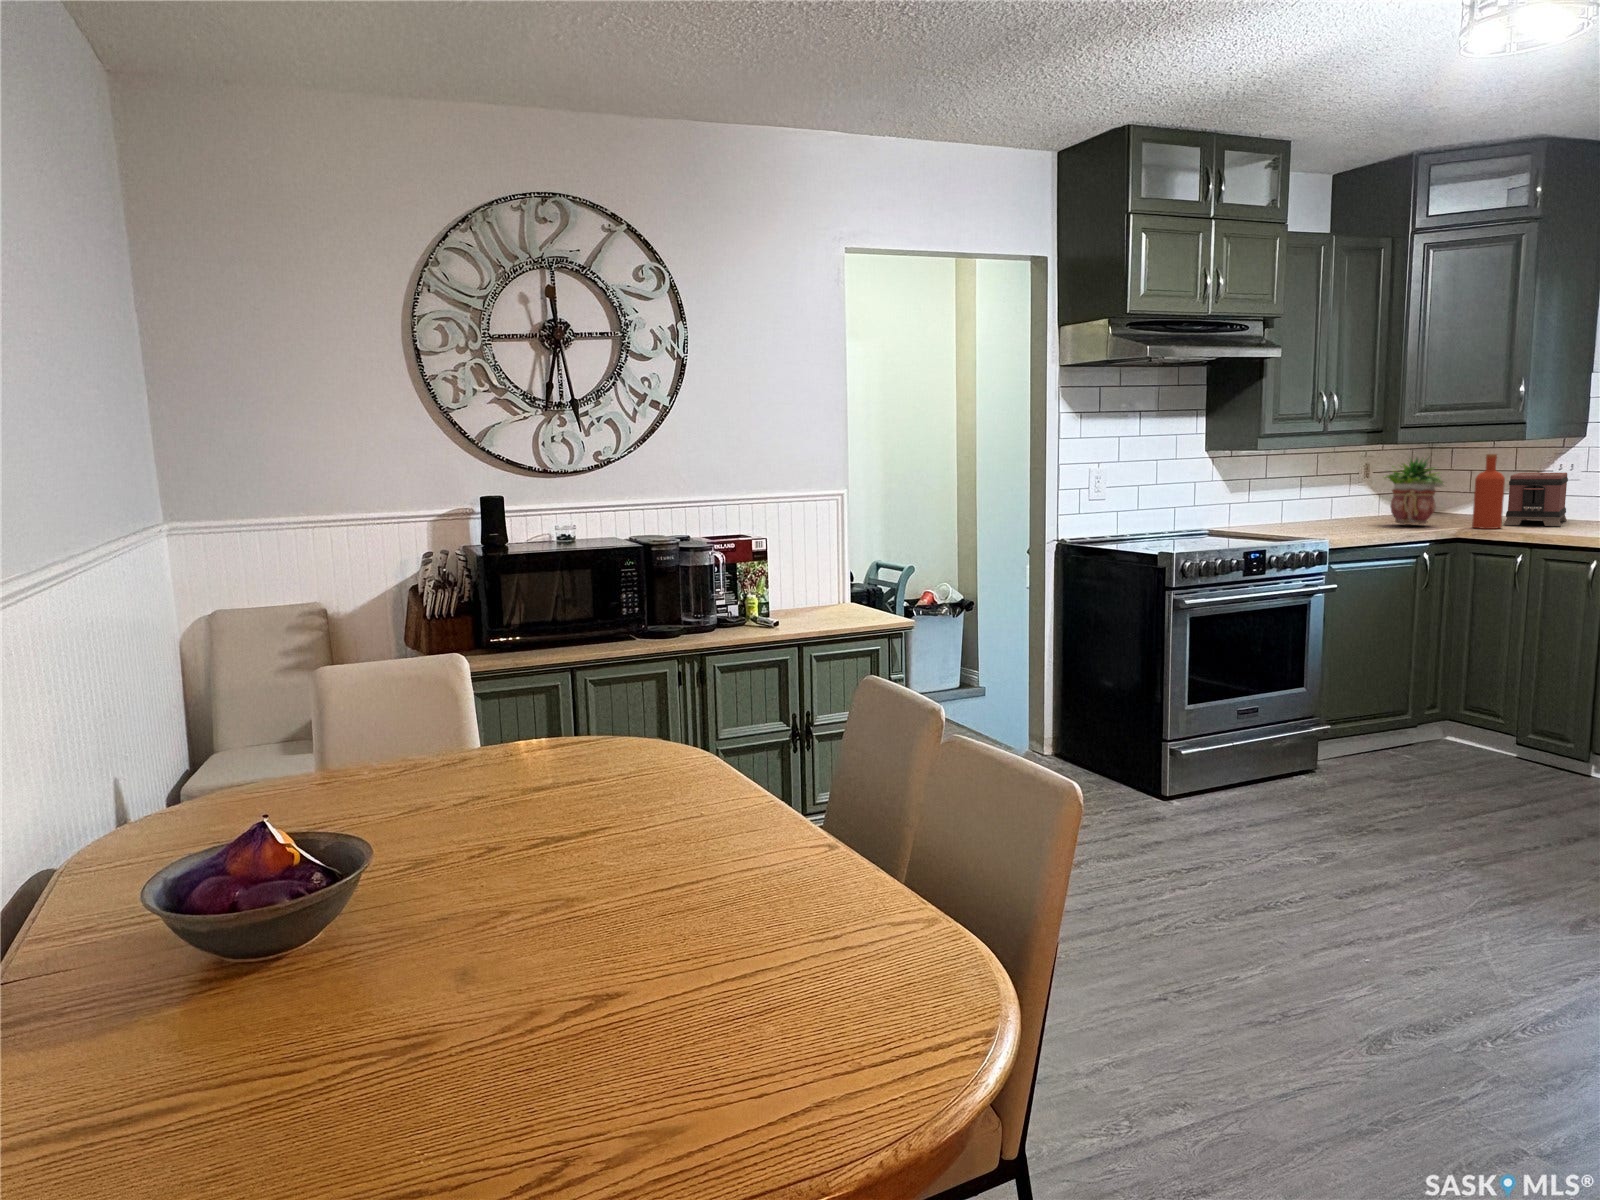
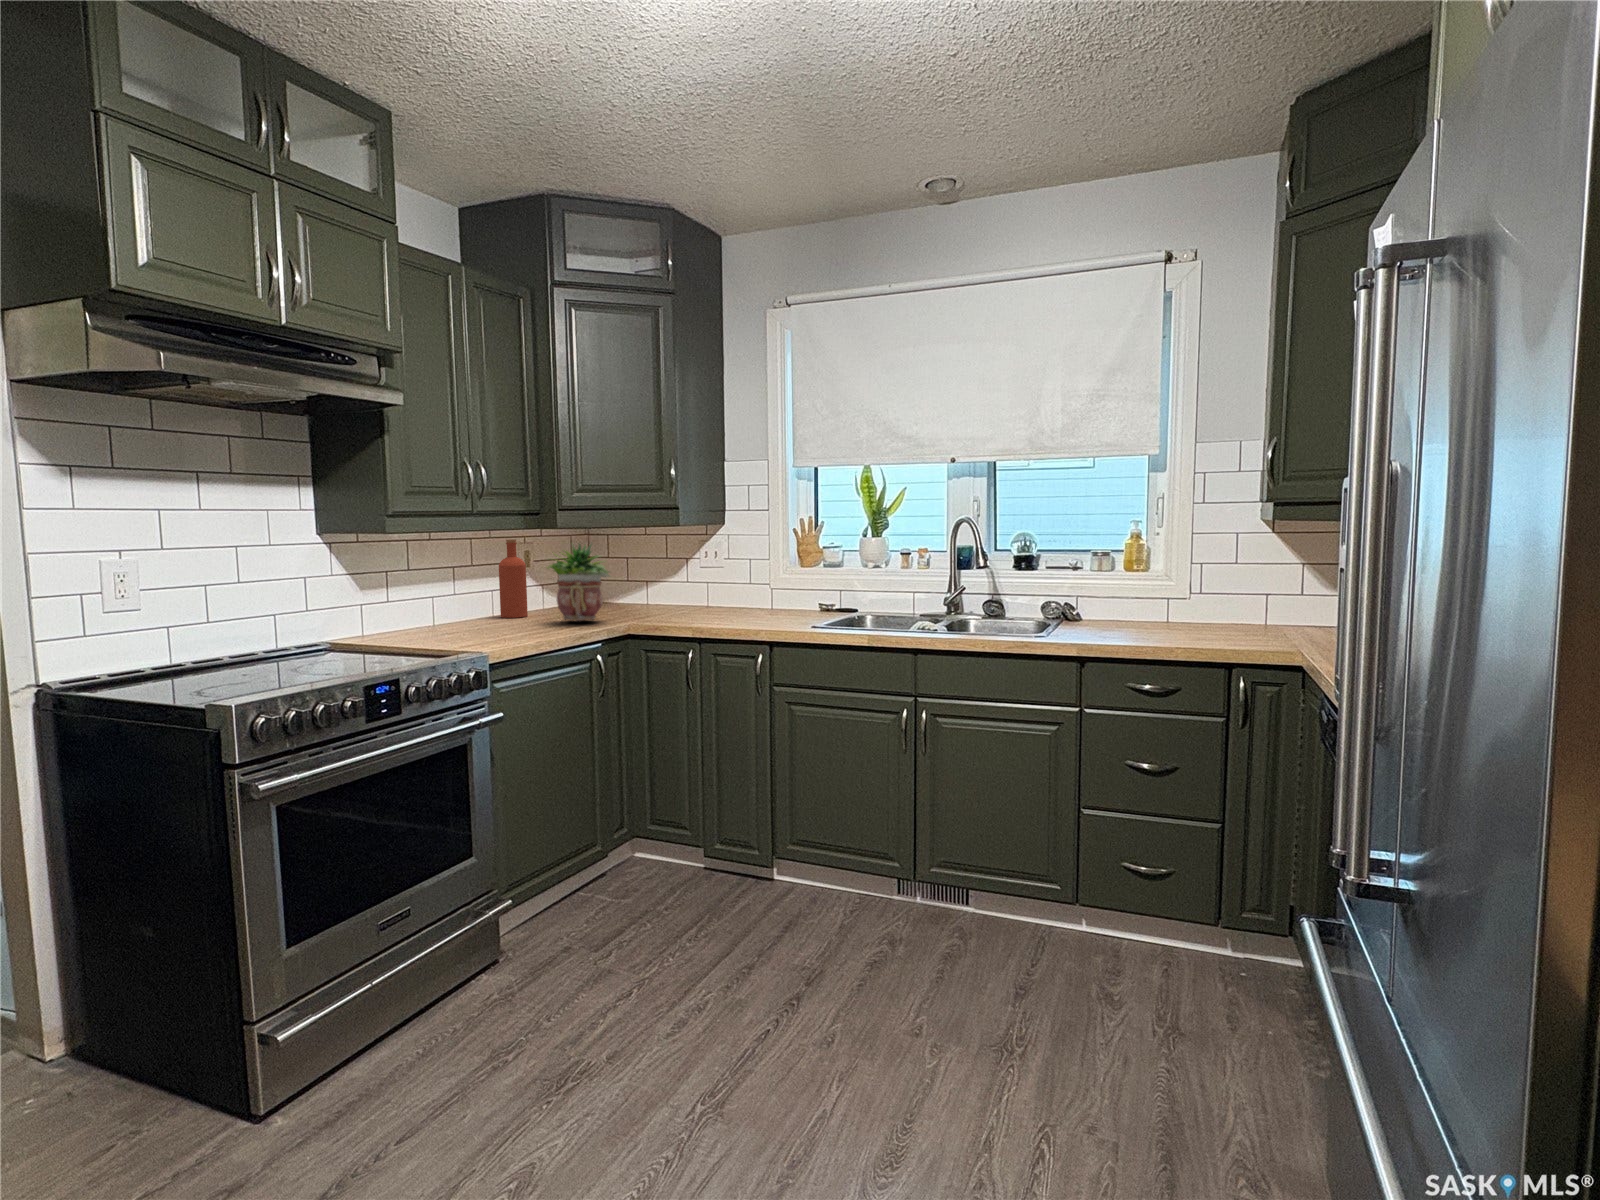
bottle: present [1472,454,1505,529] -> present [499,539,528,618]
toaster: present [1504,473,1568,526] -> none [667,560,717,616]

